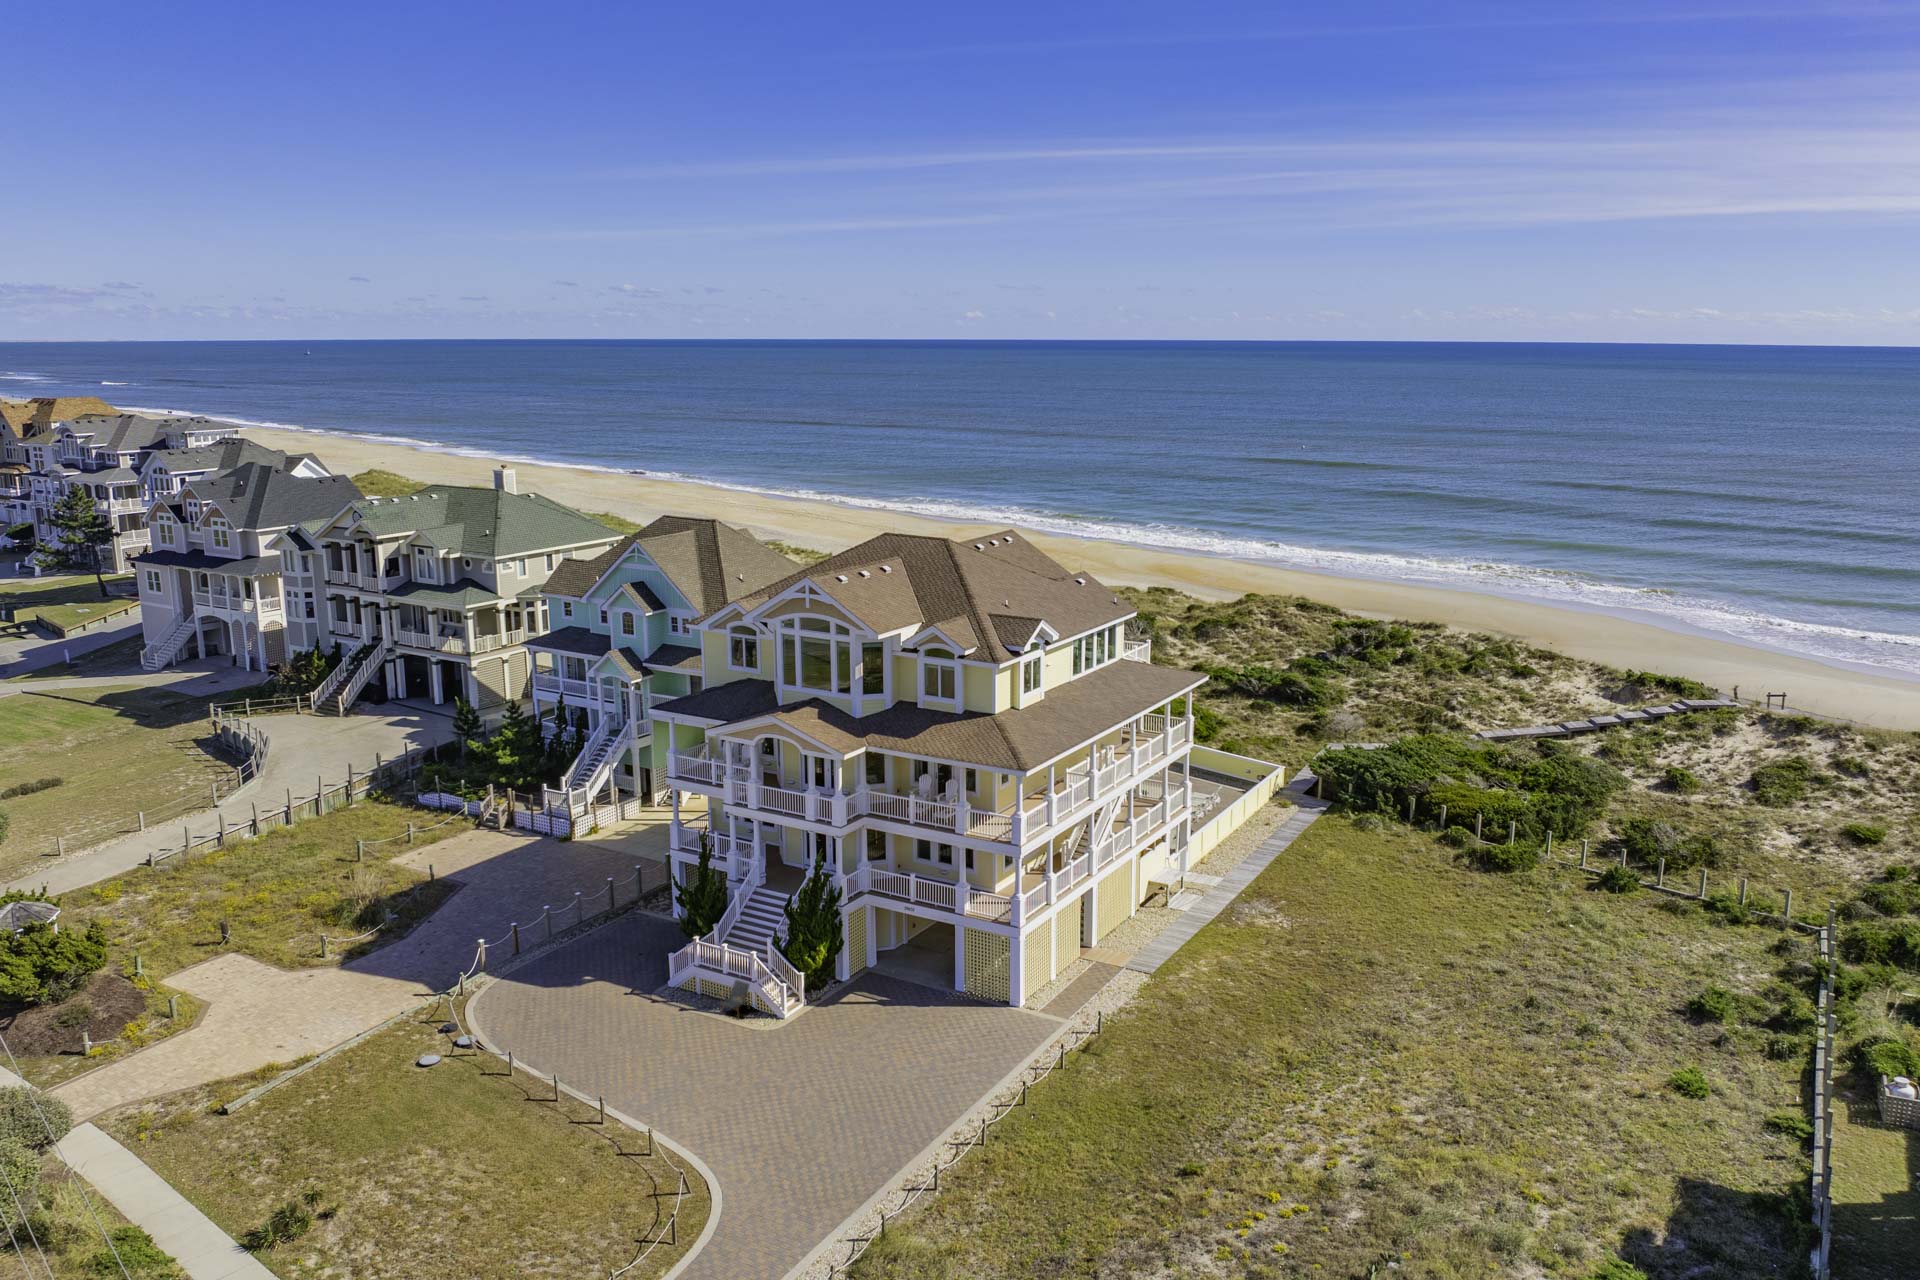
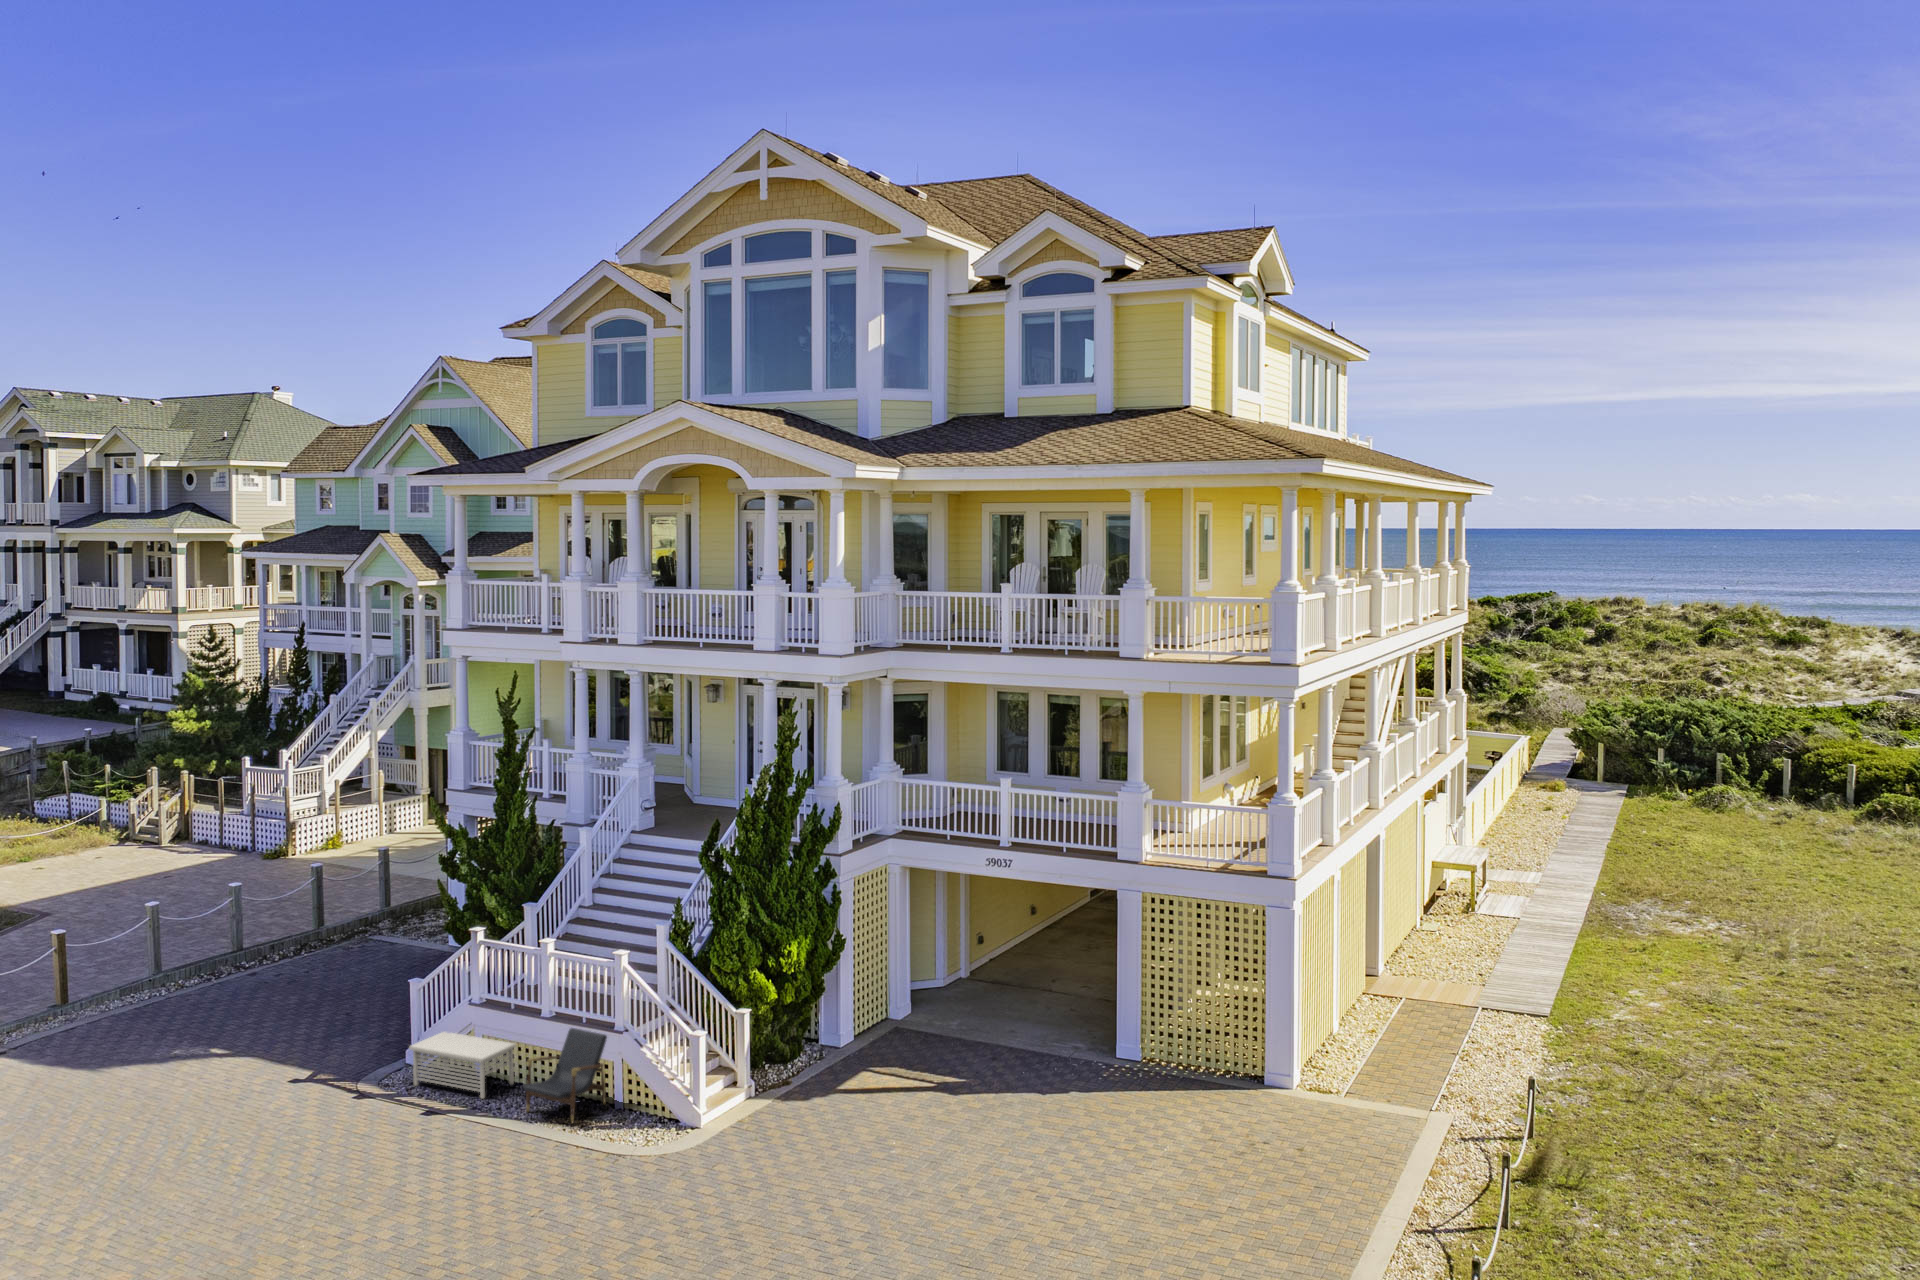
storage bench: none [673,976,714,1005] -> present [409,1032,516,1099]

